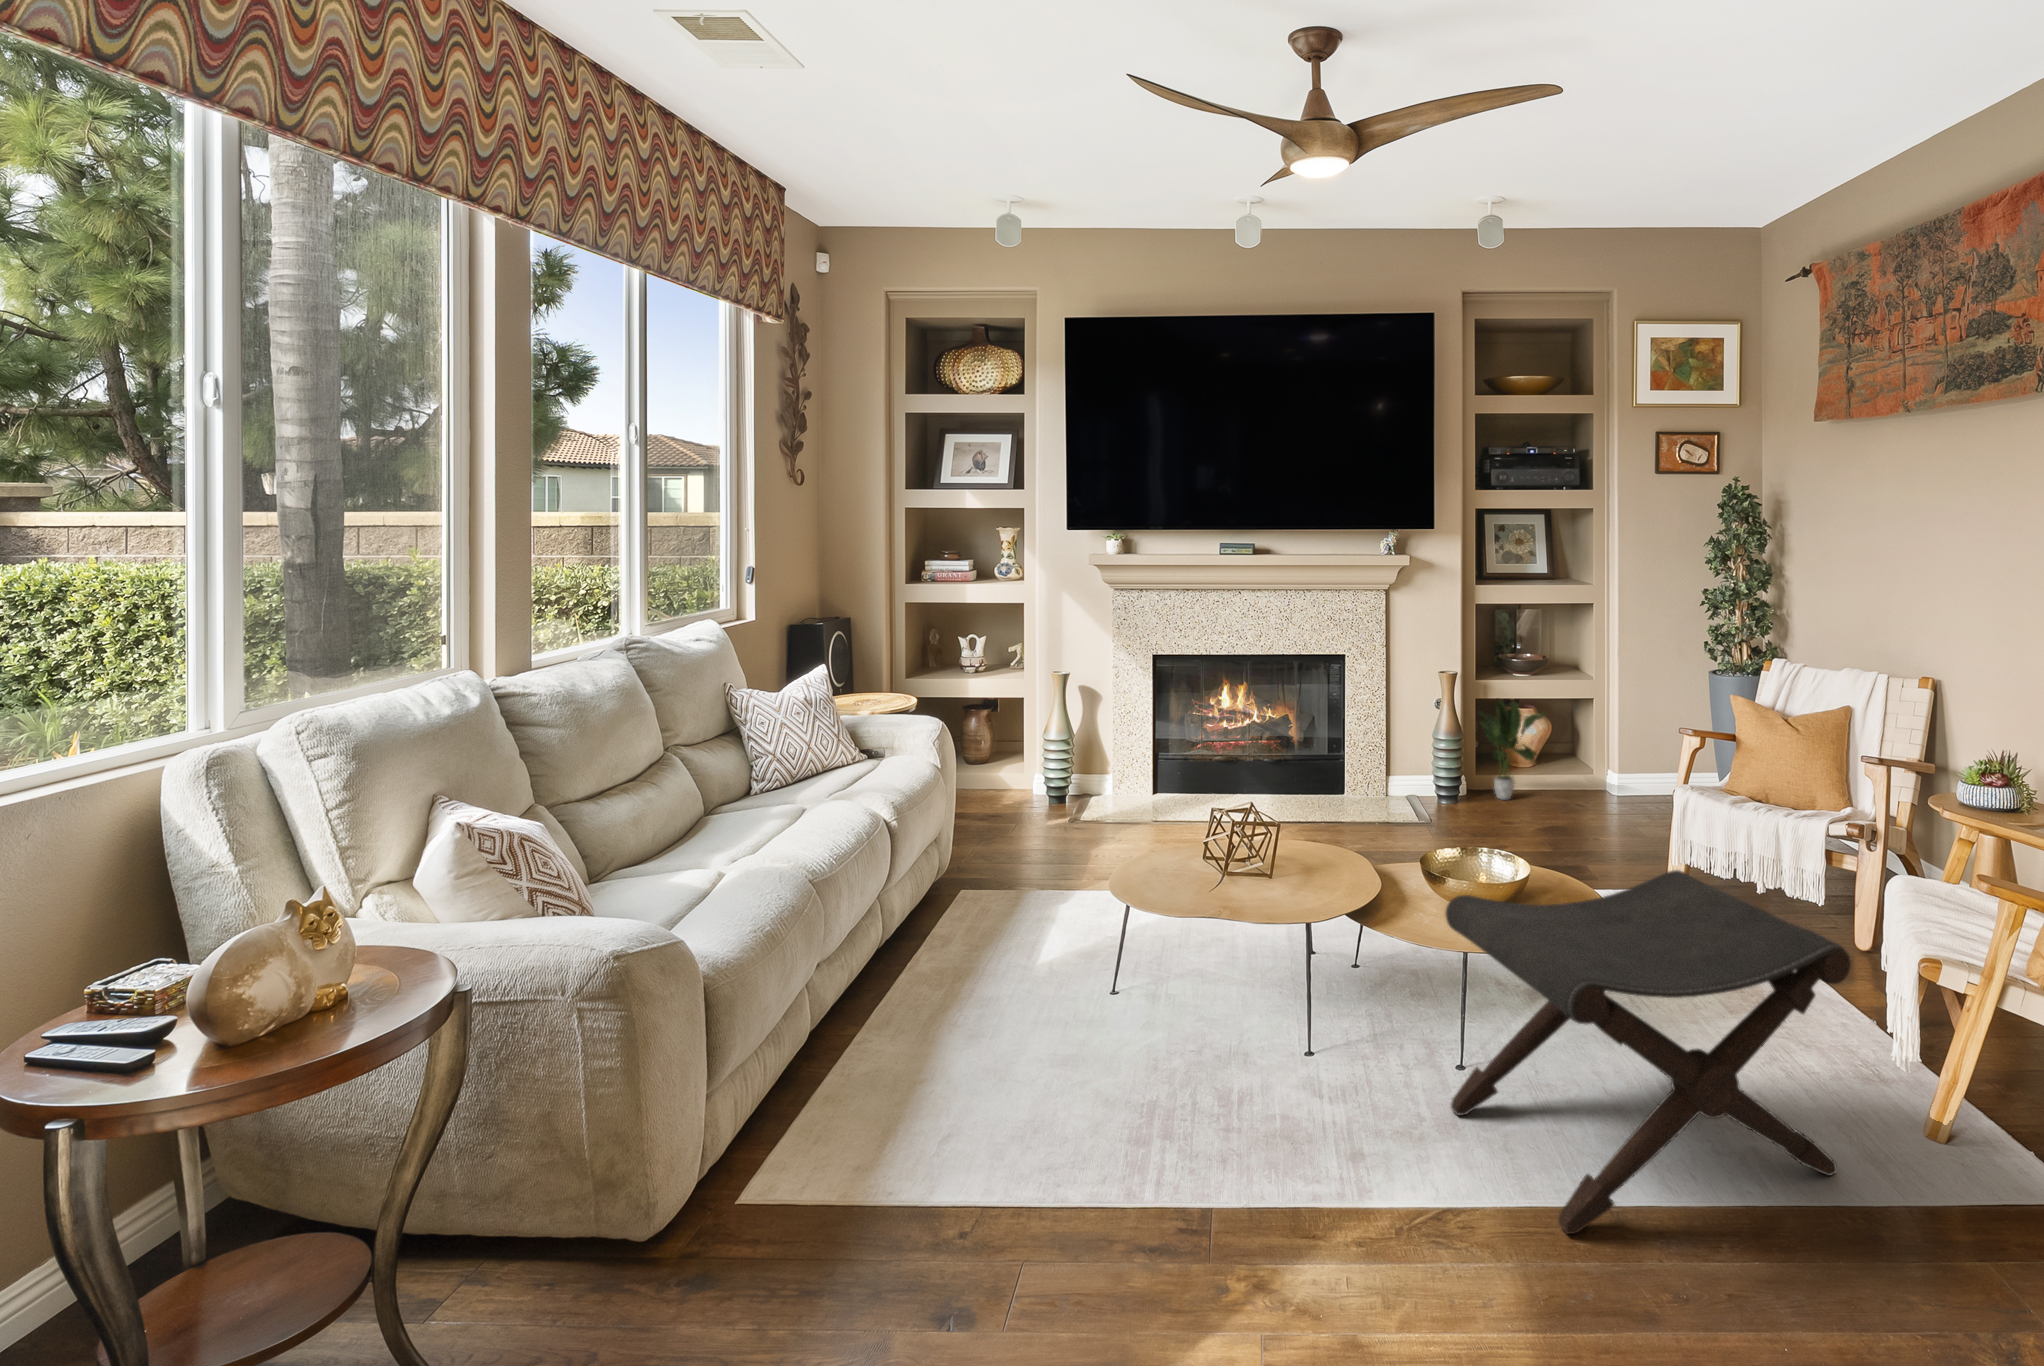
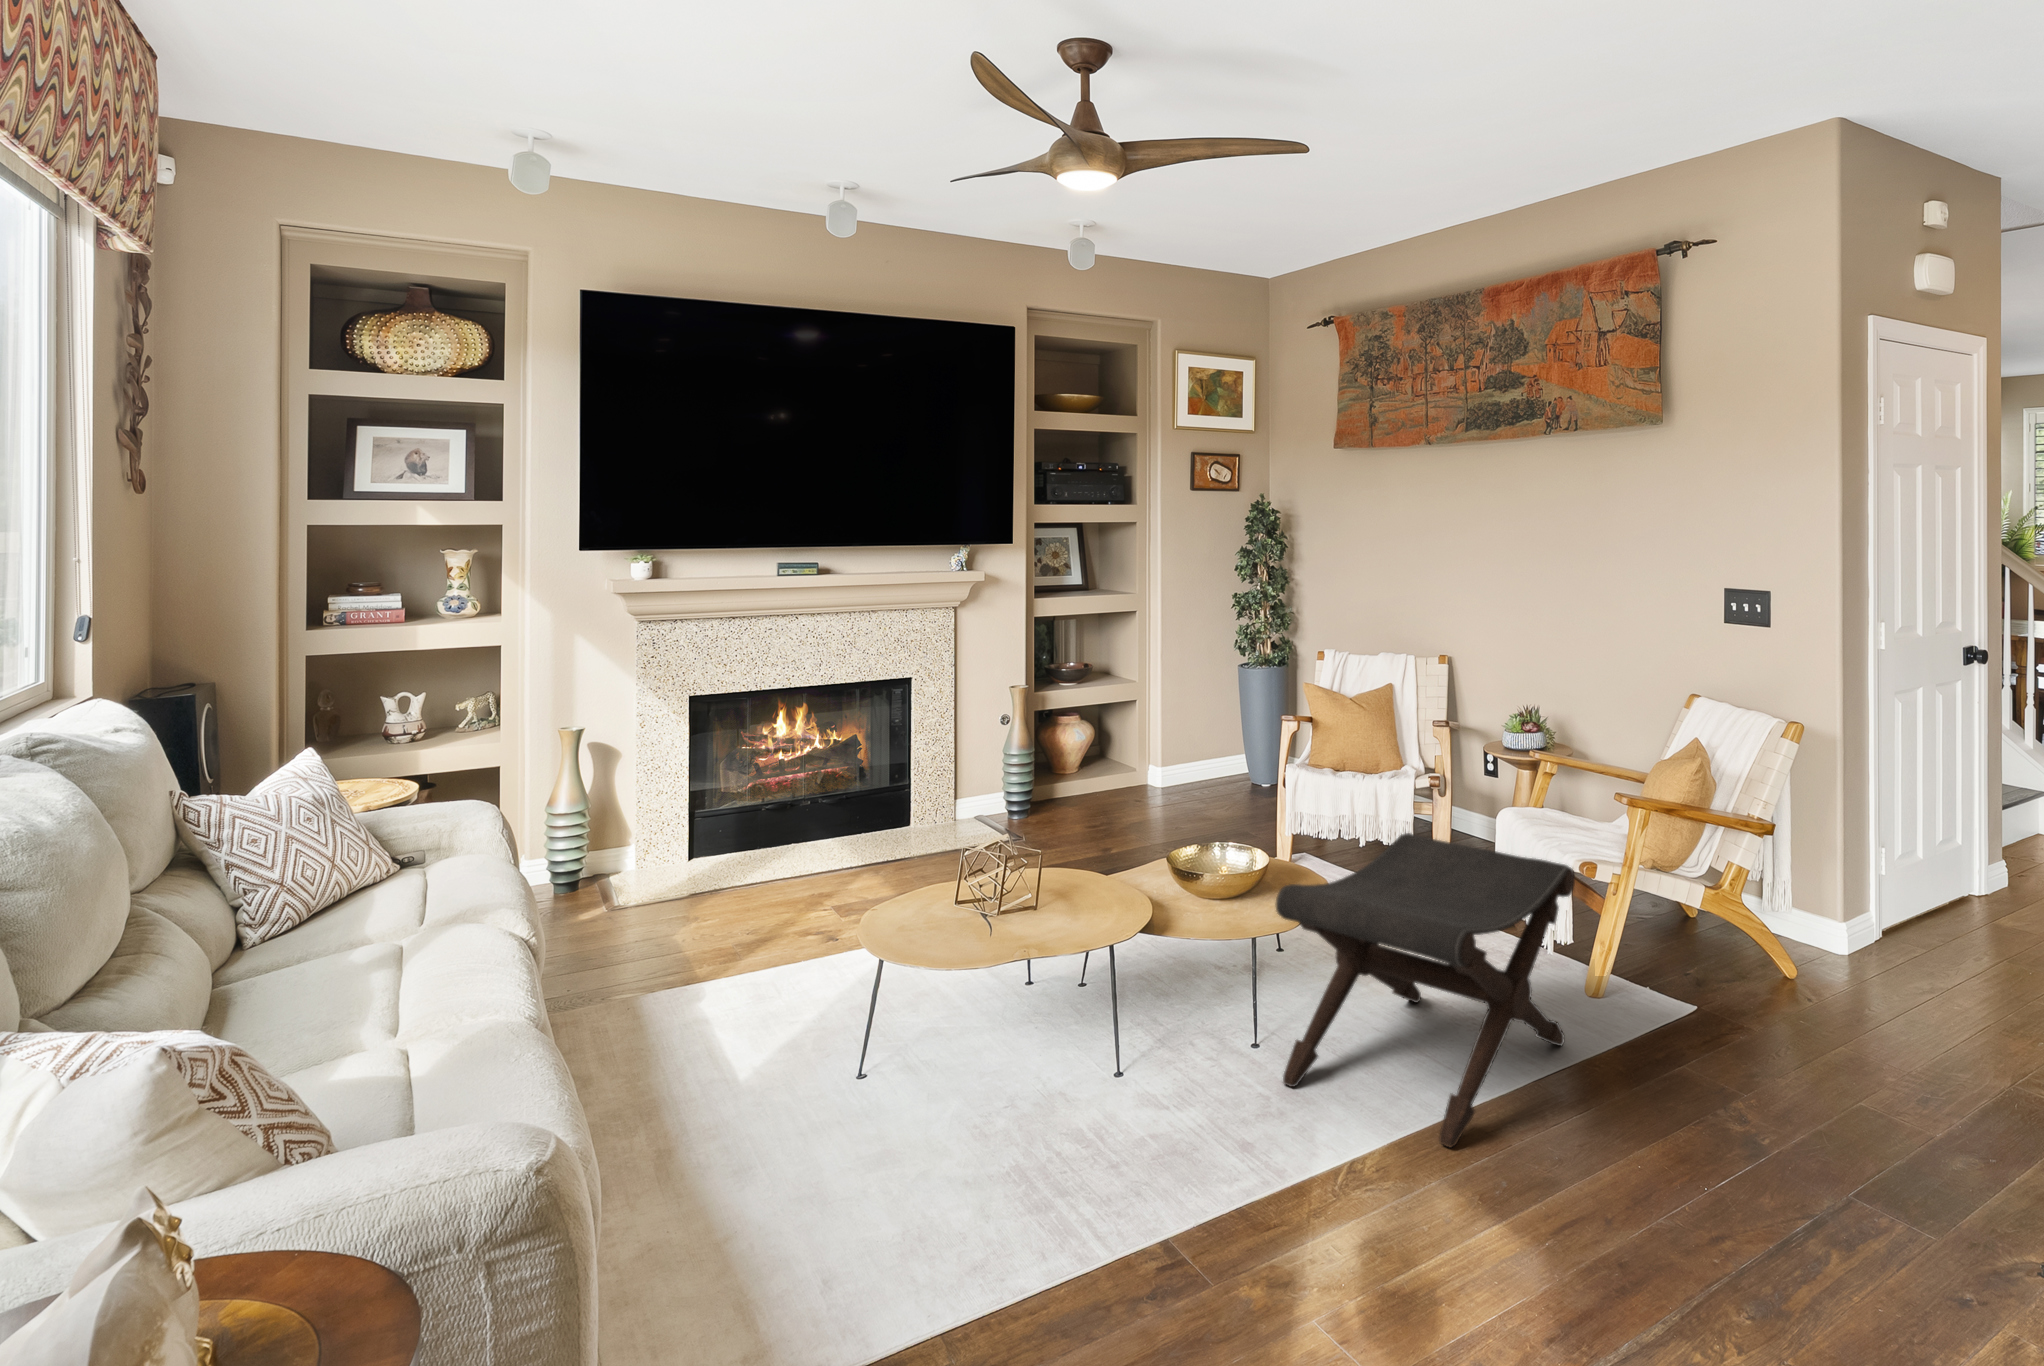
potted plant: present [1479,699,1544,800] -> none [1044,708,1110,807]

